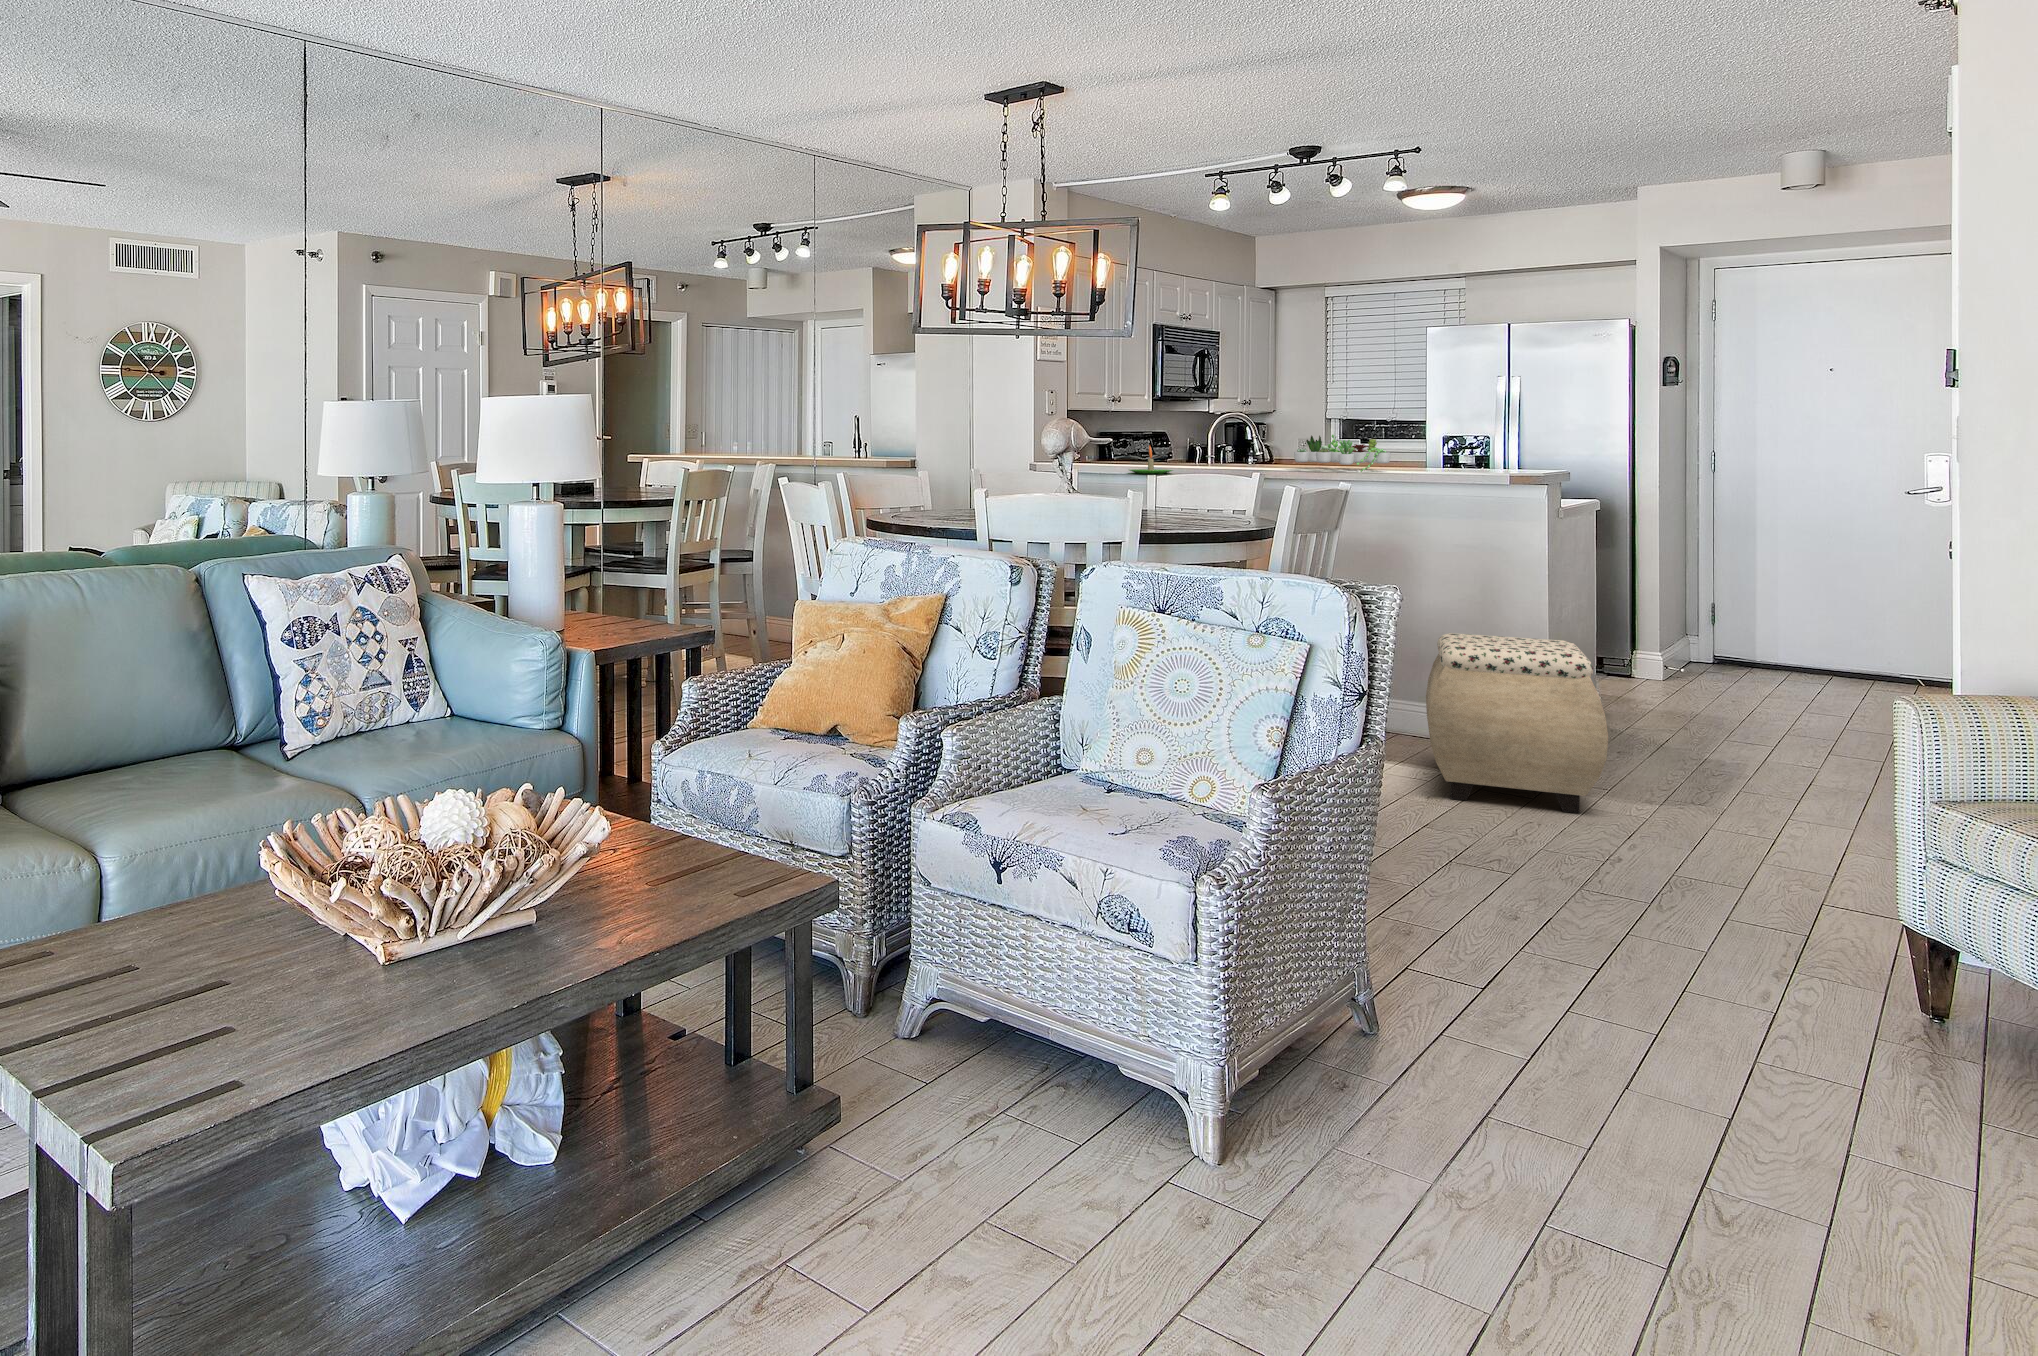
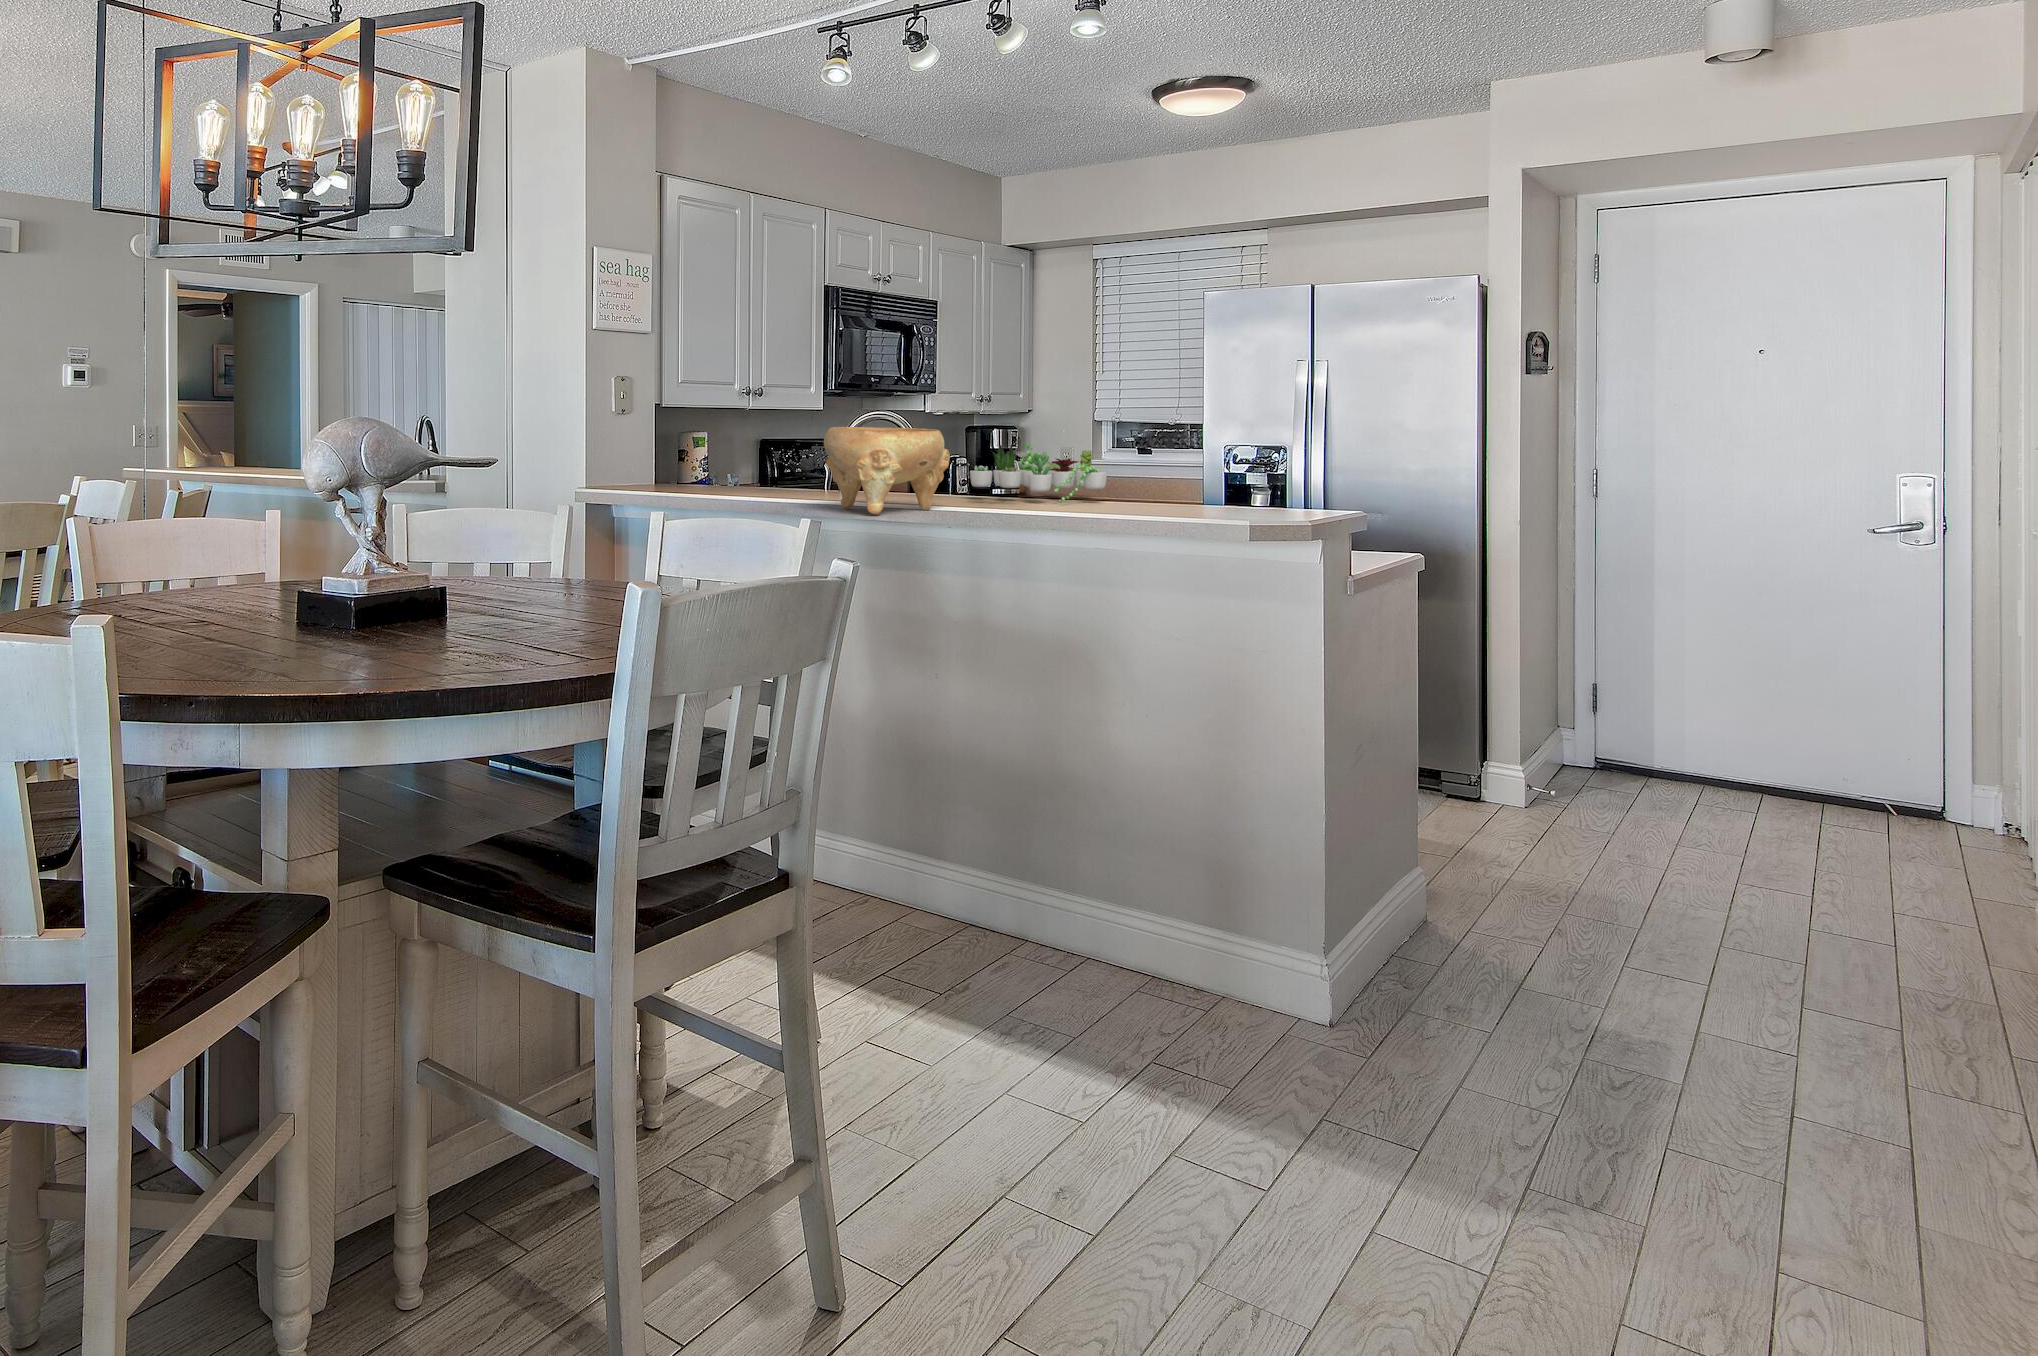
decorative bowl: none [1213,424,1295,477] -> present [824,427,950,514]
candle: present [1129,445,1173,474] -> none [709,461,777,507]
ottoman: present [1426,633,1608,813] -> none [1041,832,1396,1266]

